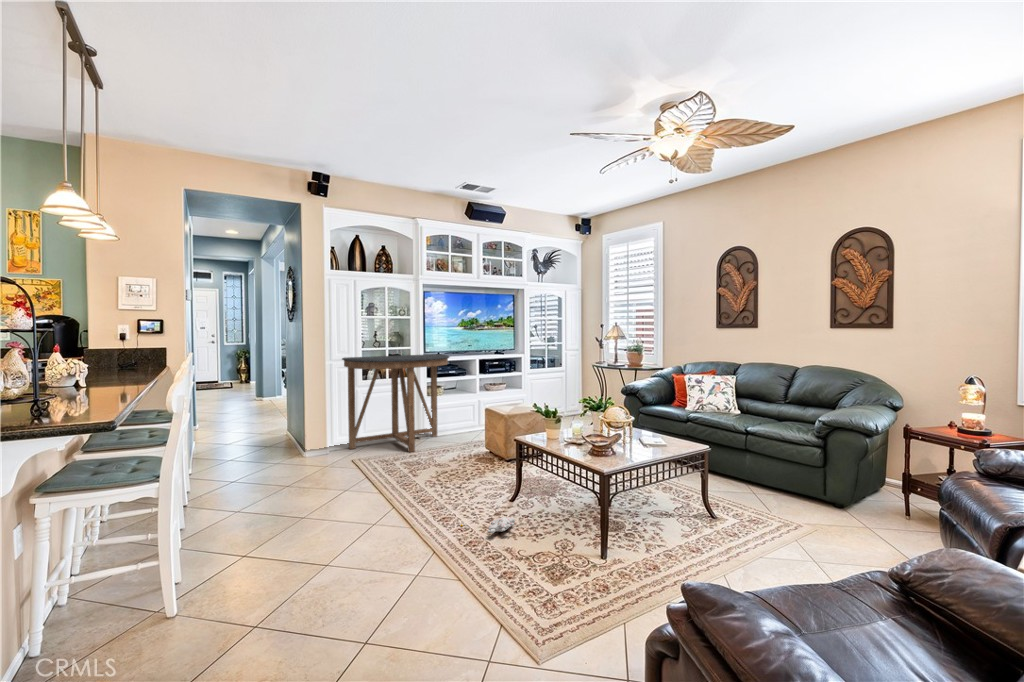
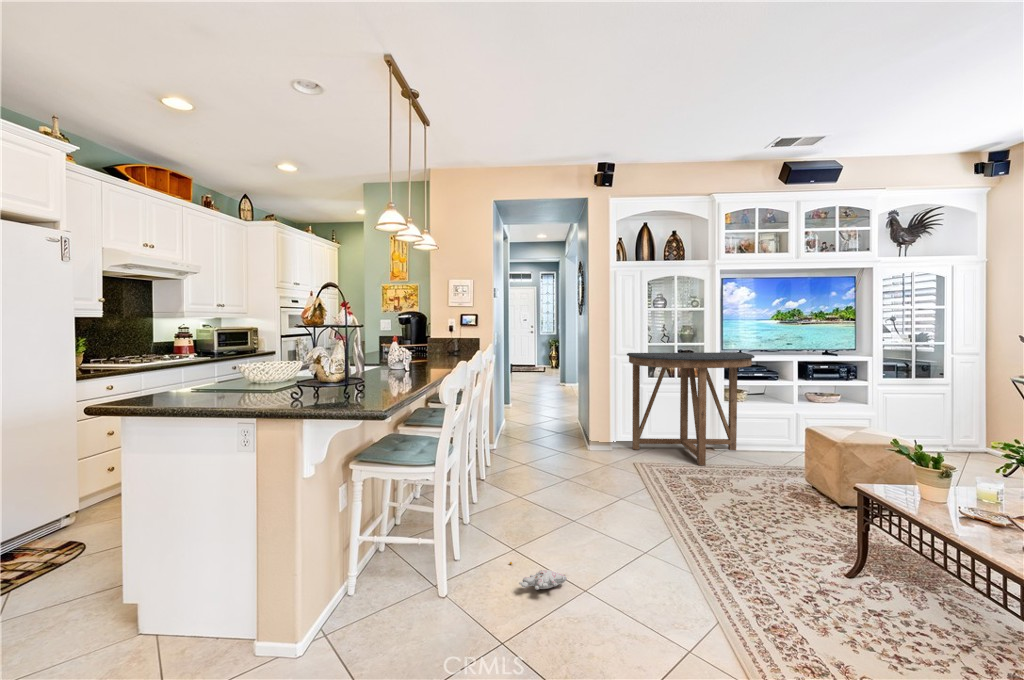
plush toy: present [461,517,515,533] -> present [510,562,567,590]

